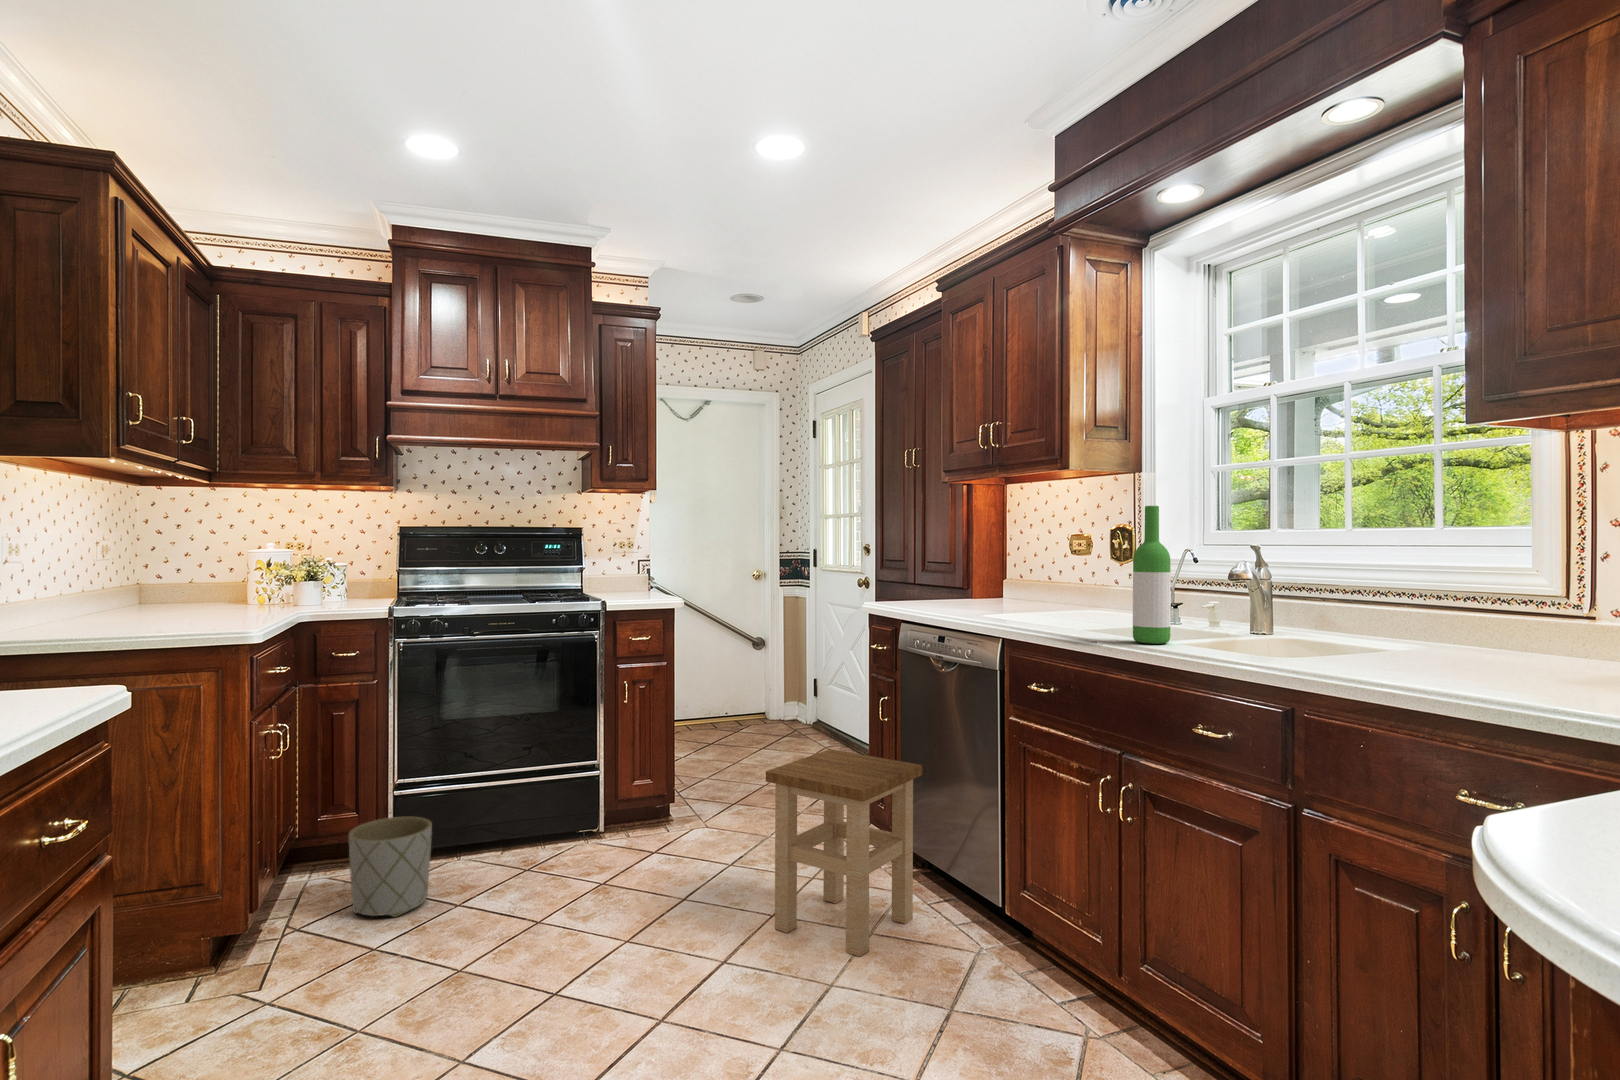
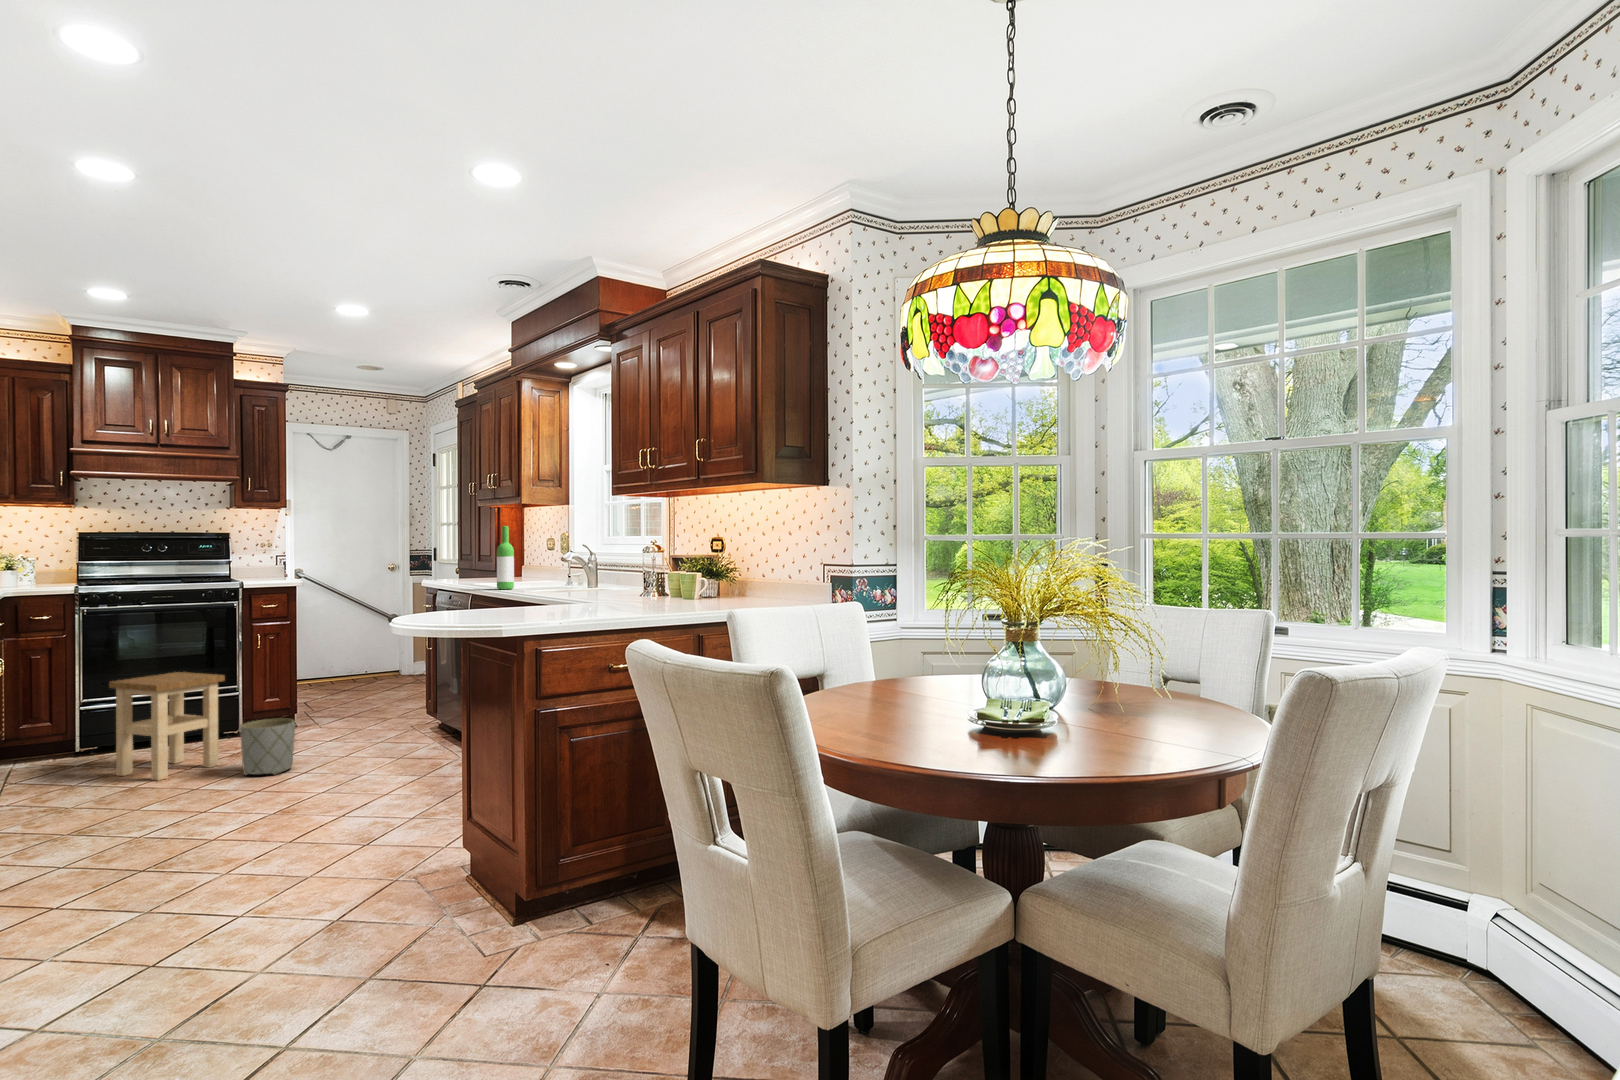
stool: present [766,749,922,957] -> present [109,672,225,781]
planter: present [349,816,432,917] -> present [240,718,295,775]

